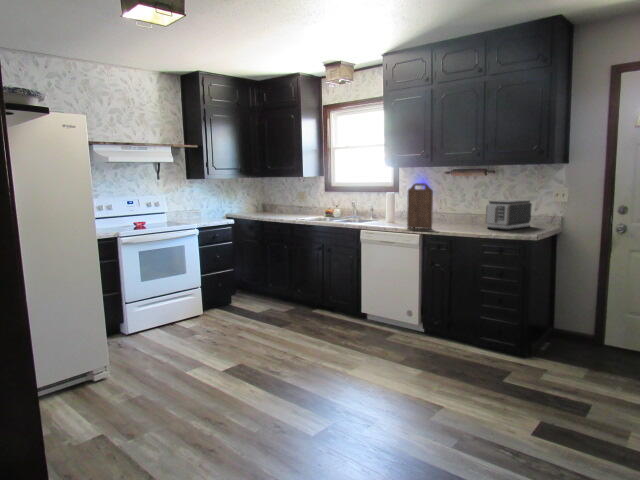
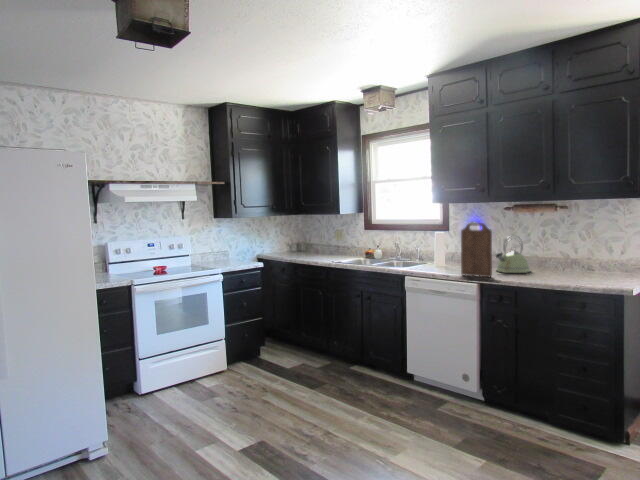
kettle: none [436,194,464,226] -> present [496,241,530,273]
toaster: present [486,200,532,230] -> none [559,241,617,279]

